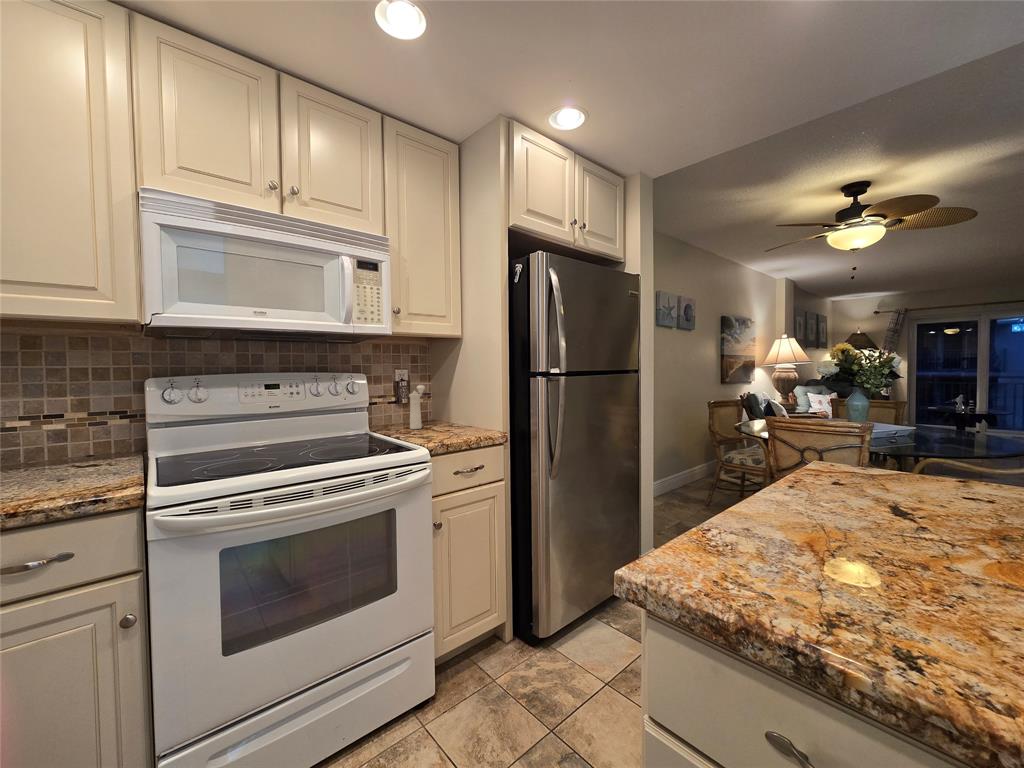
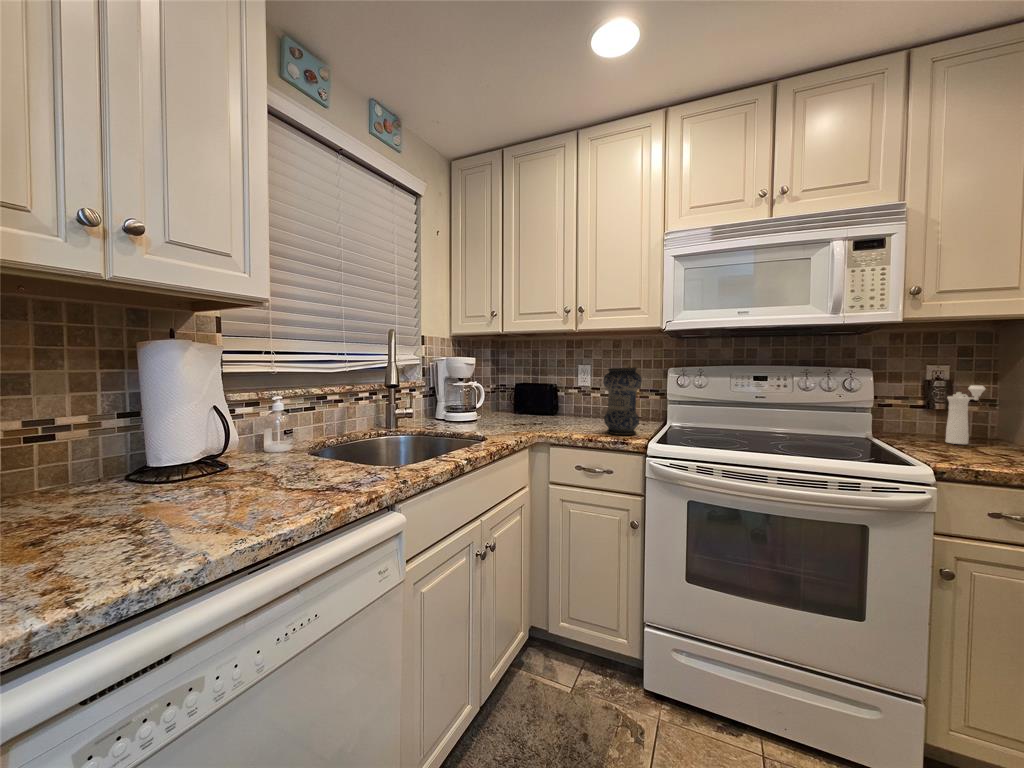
vase: none [29,378,118,492] -> present [603,368,642,435]

